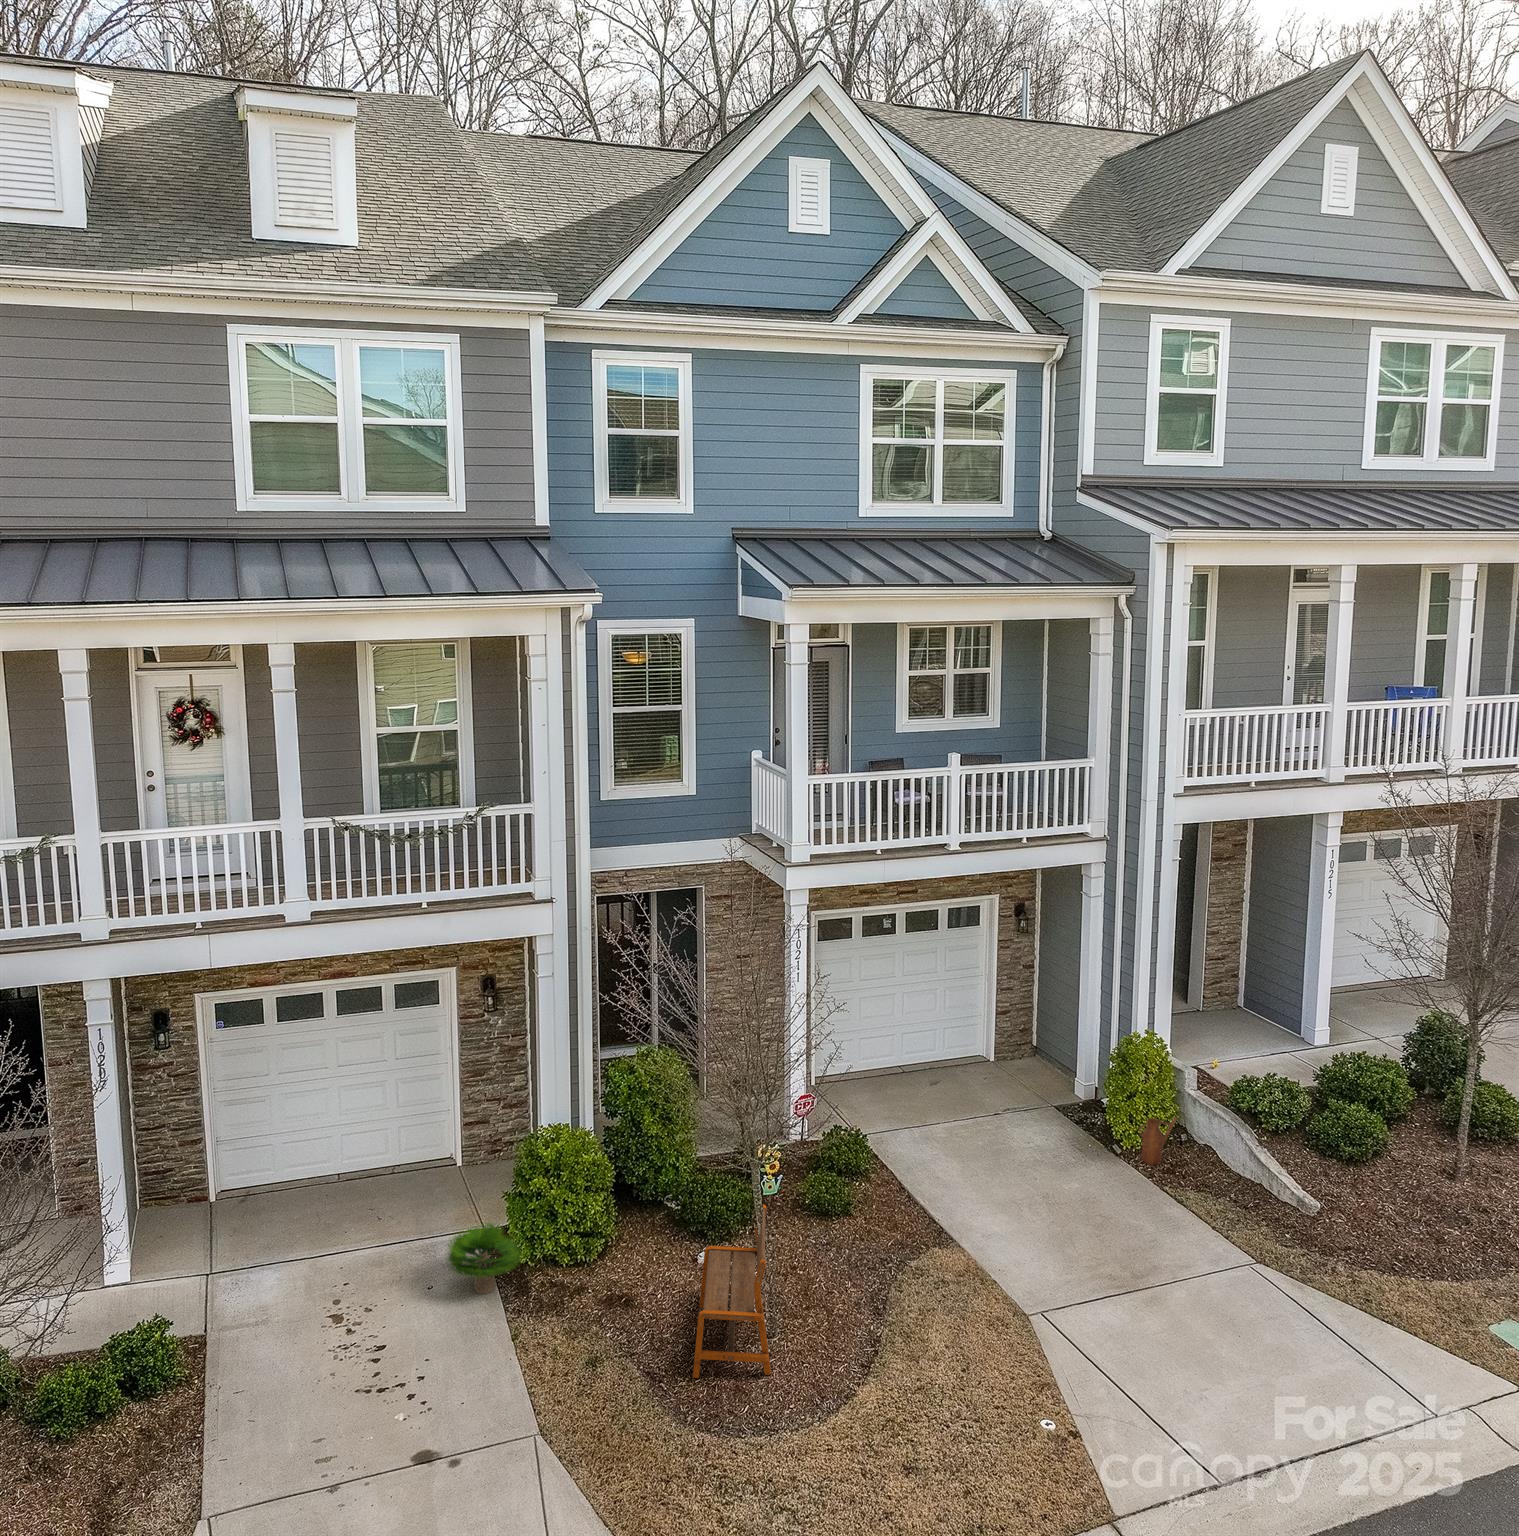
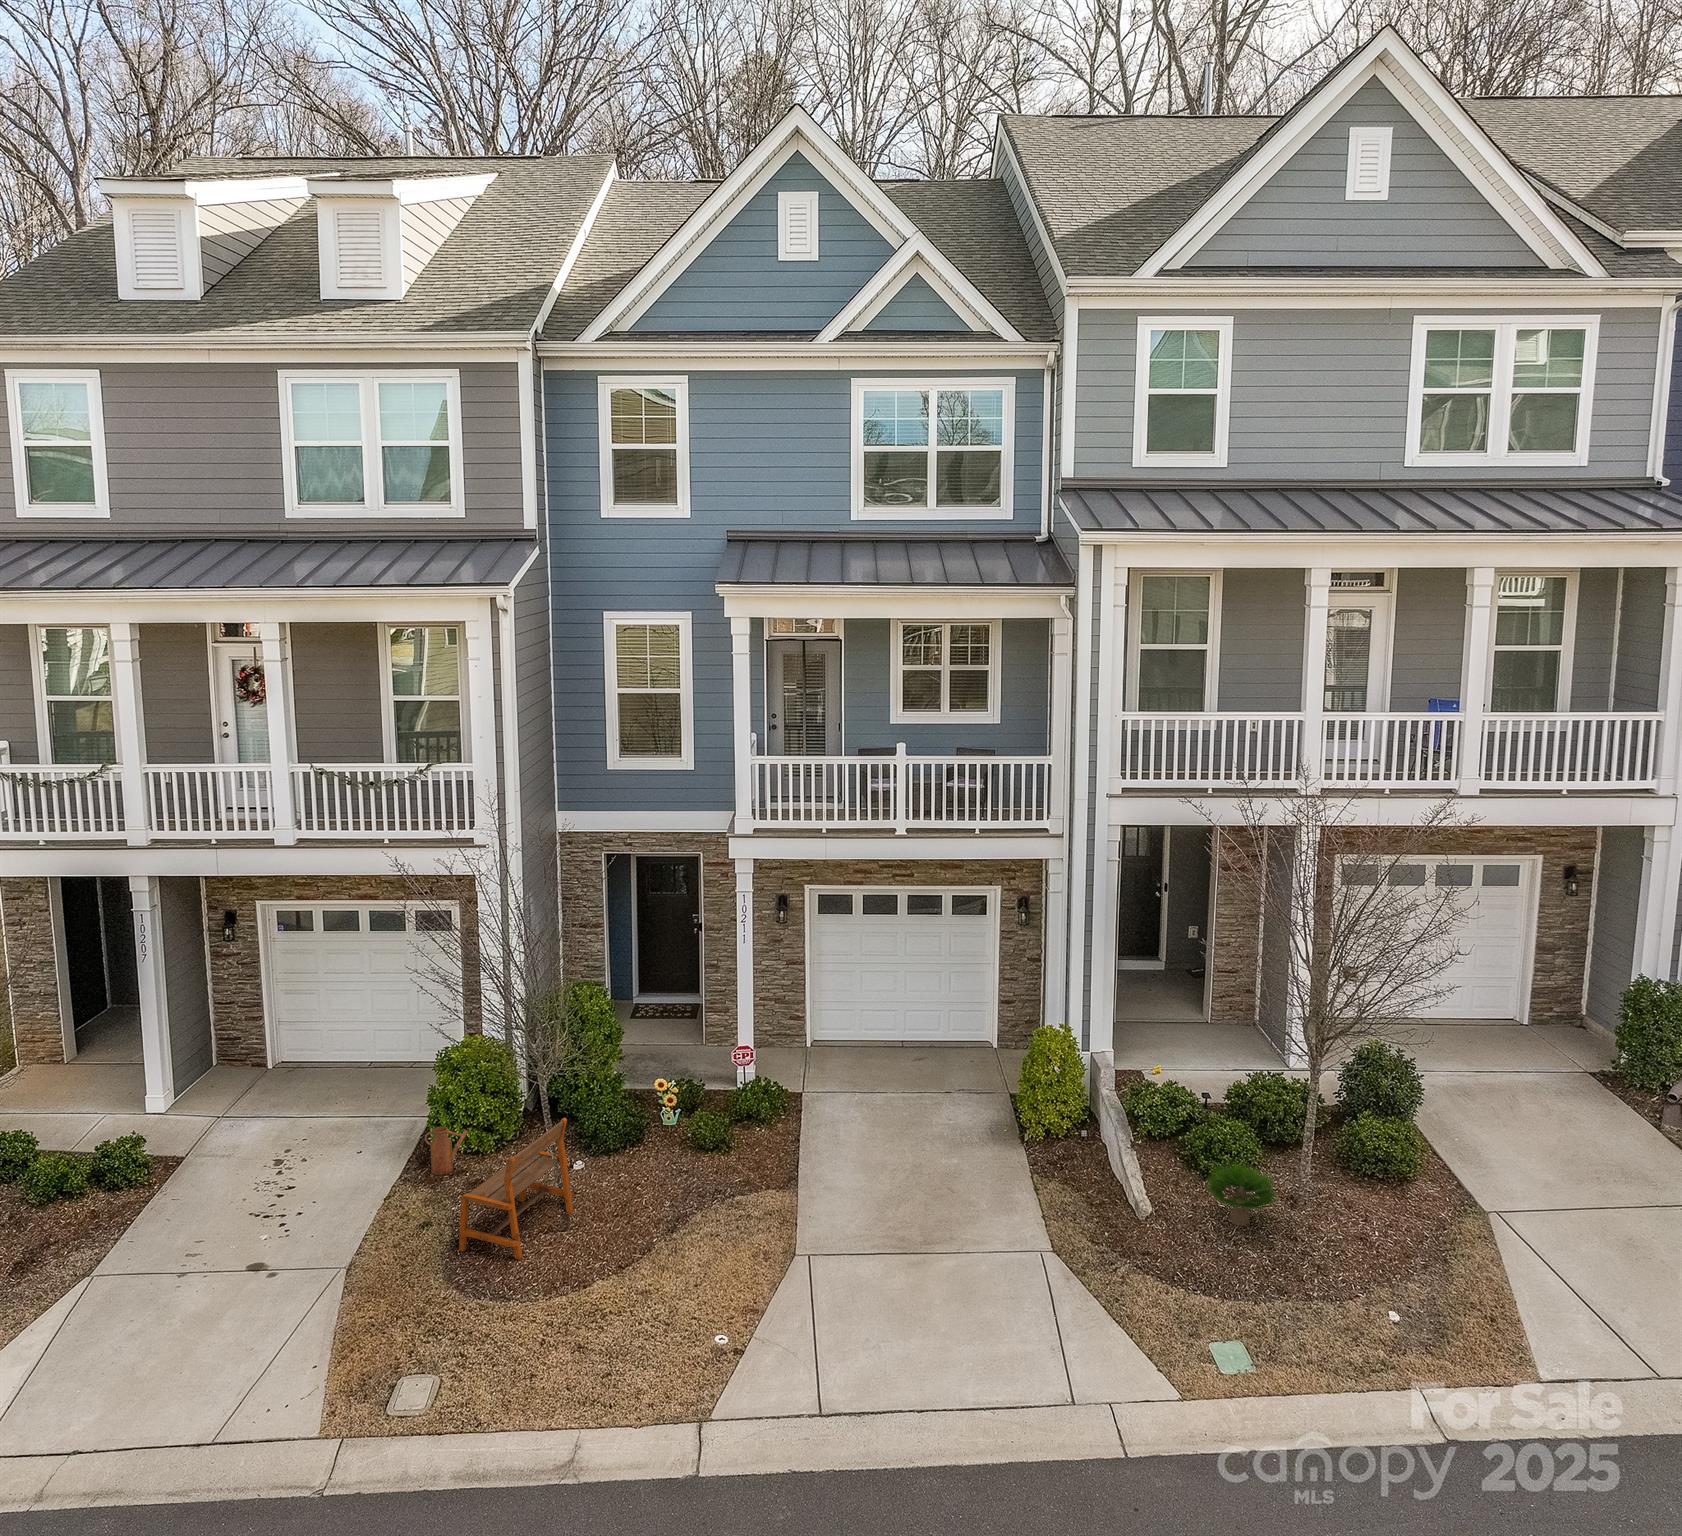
watering can: present [1139,1117,1177,1165] -> present [425,1127,468,1175]
potted plant: present [447,1223,521,1294] -> present [1207,1164,1276,1226]

